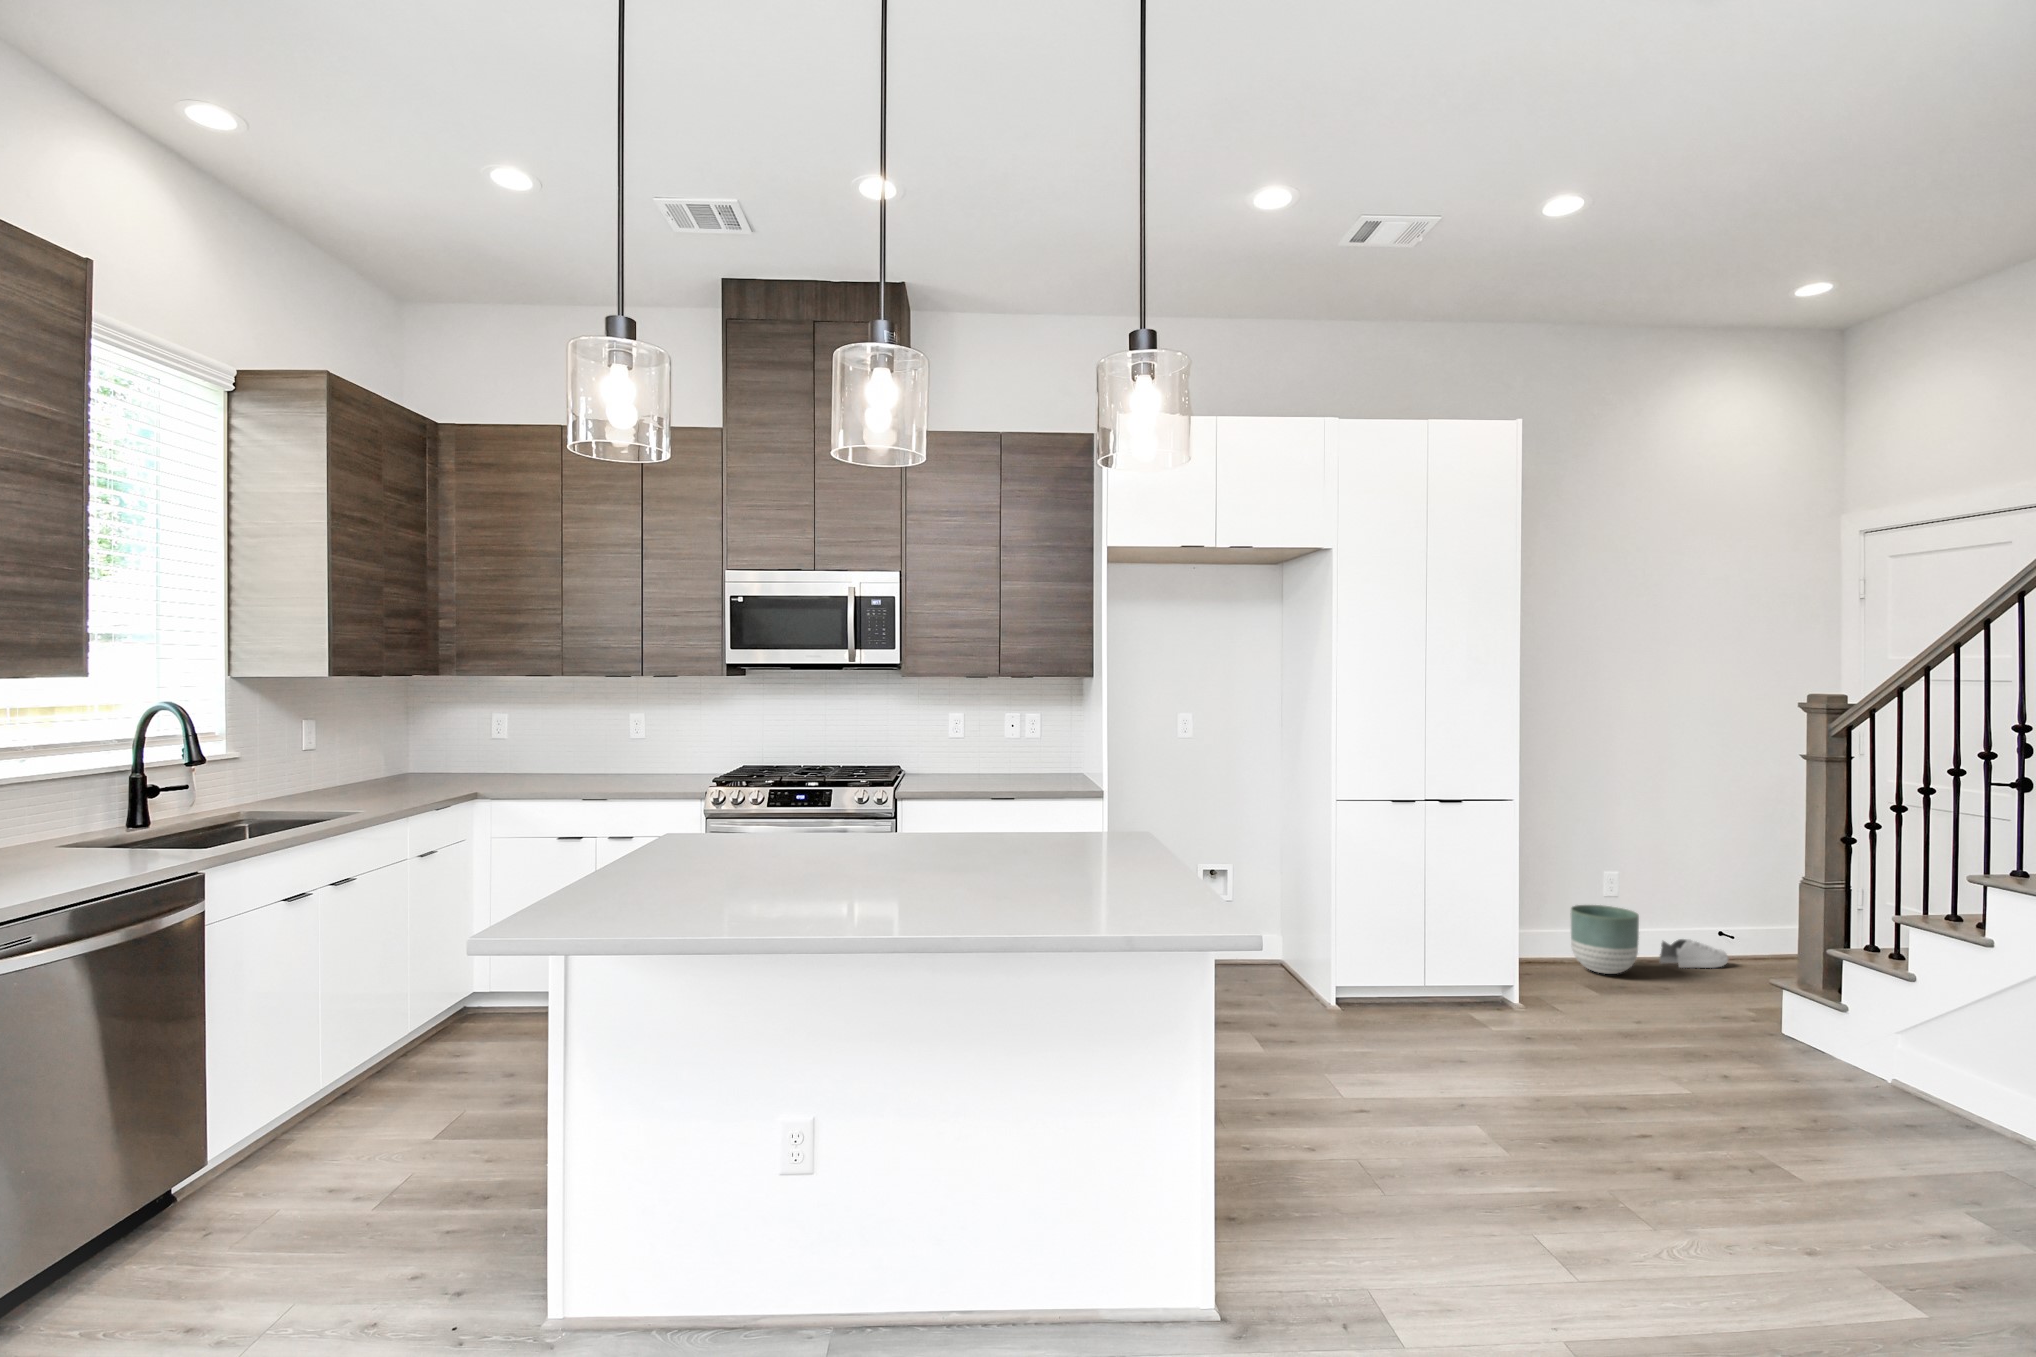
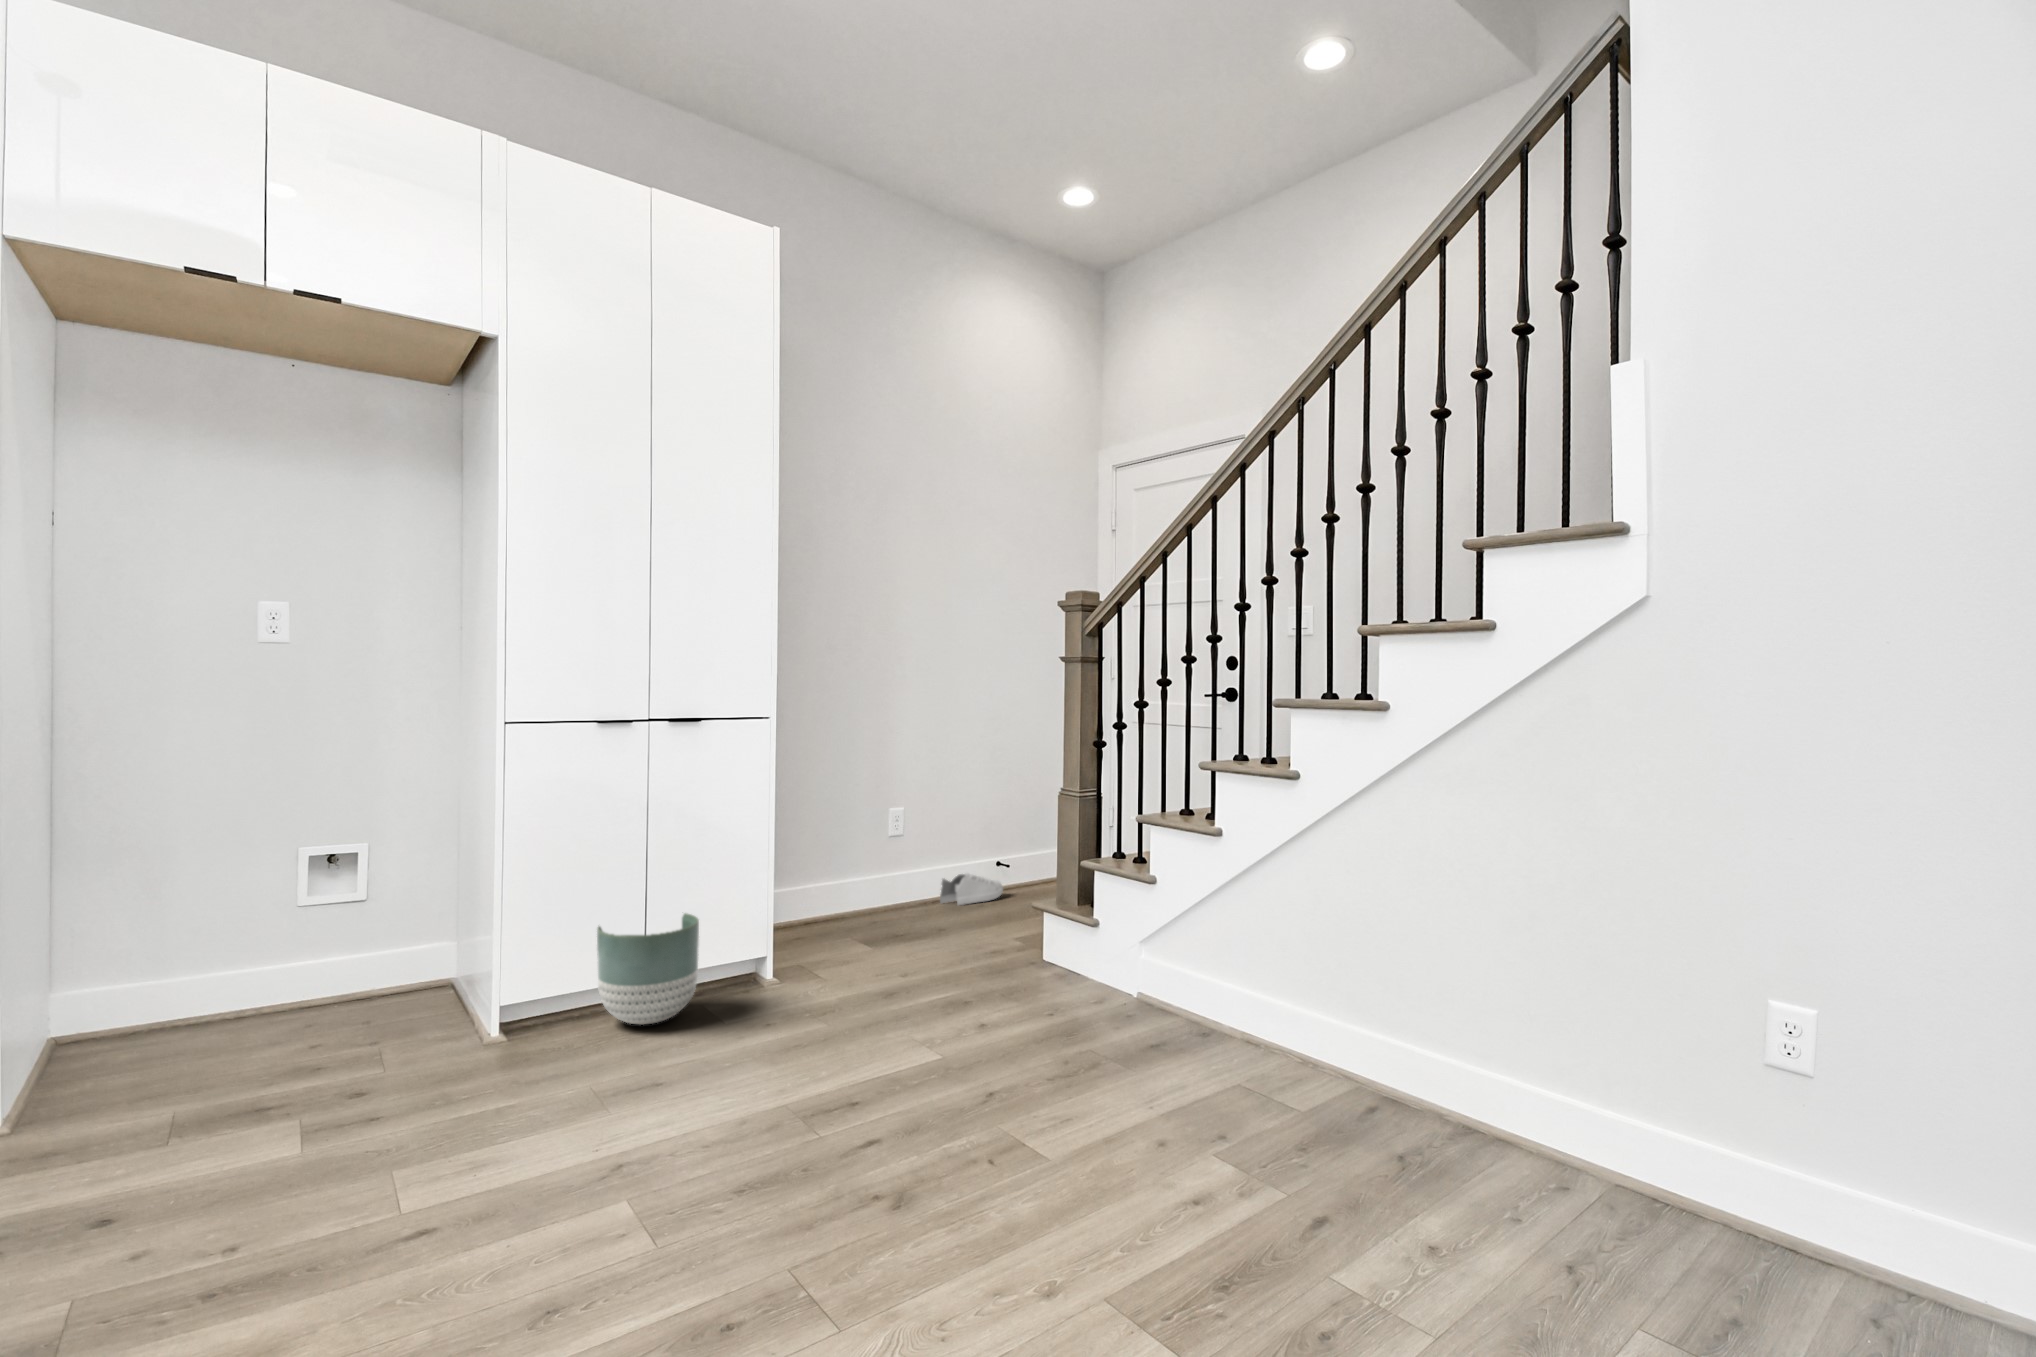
planter: present [1571,905,1639,974] -> present [597,913,699,1025]

